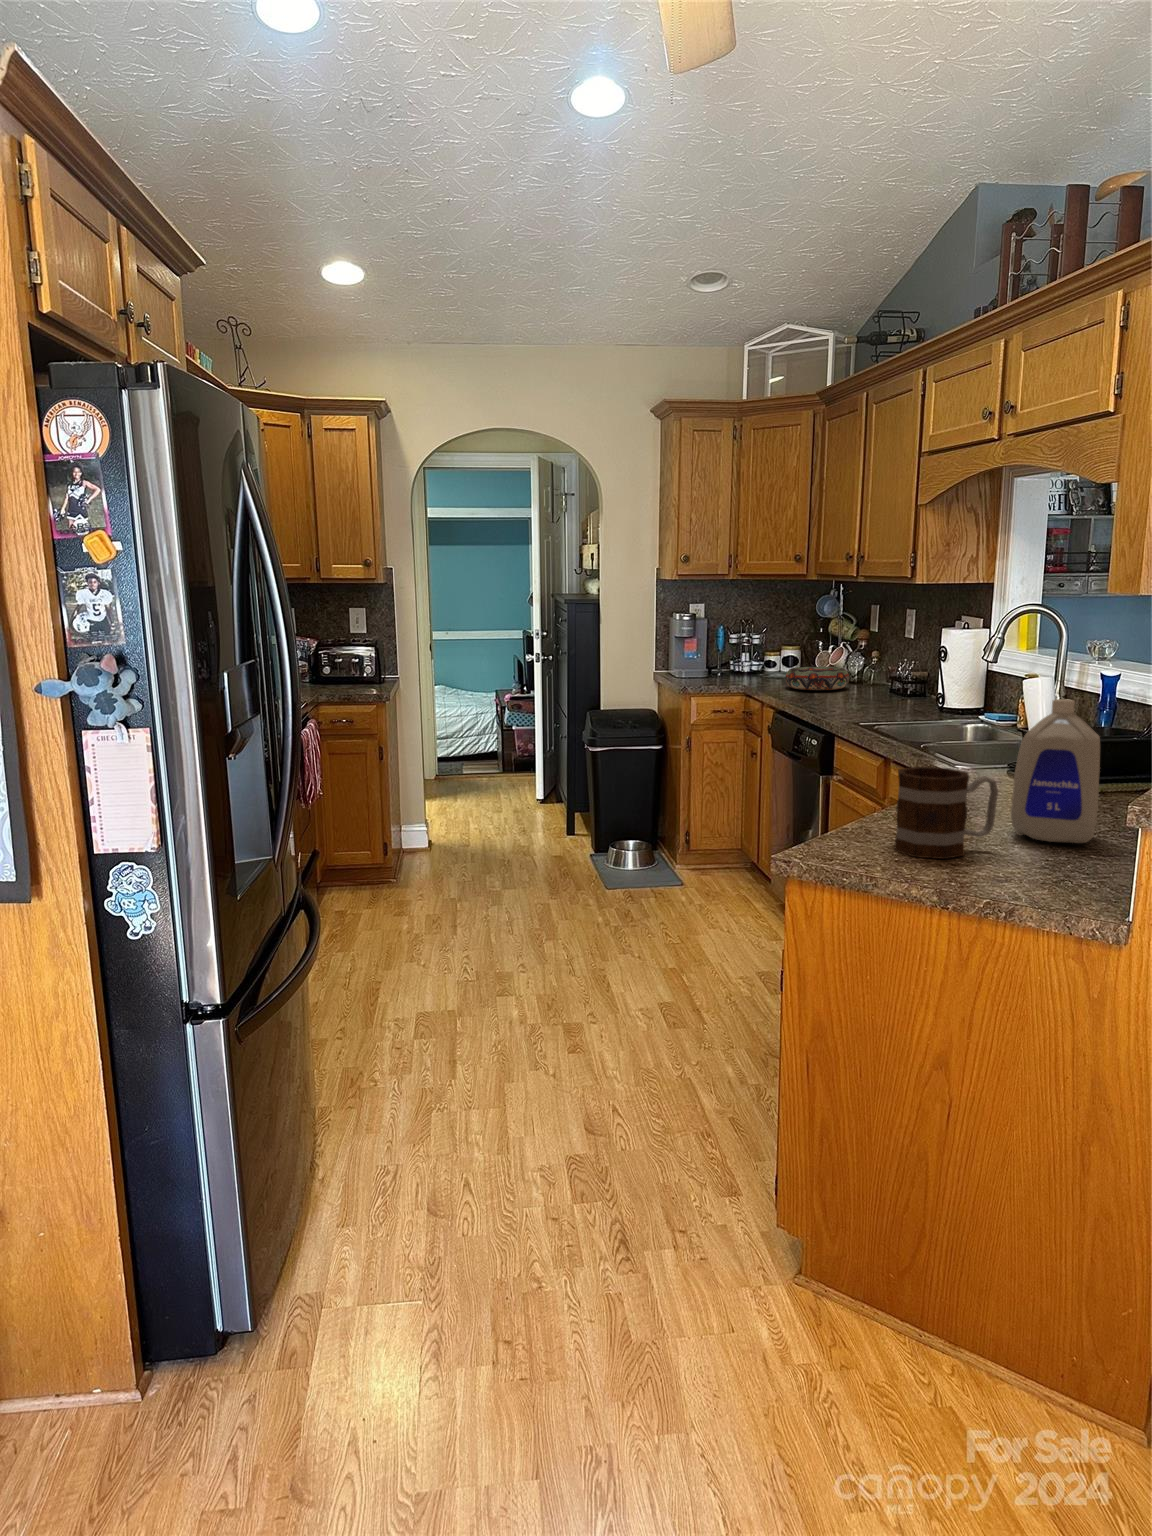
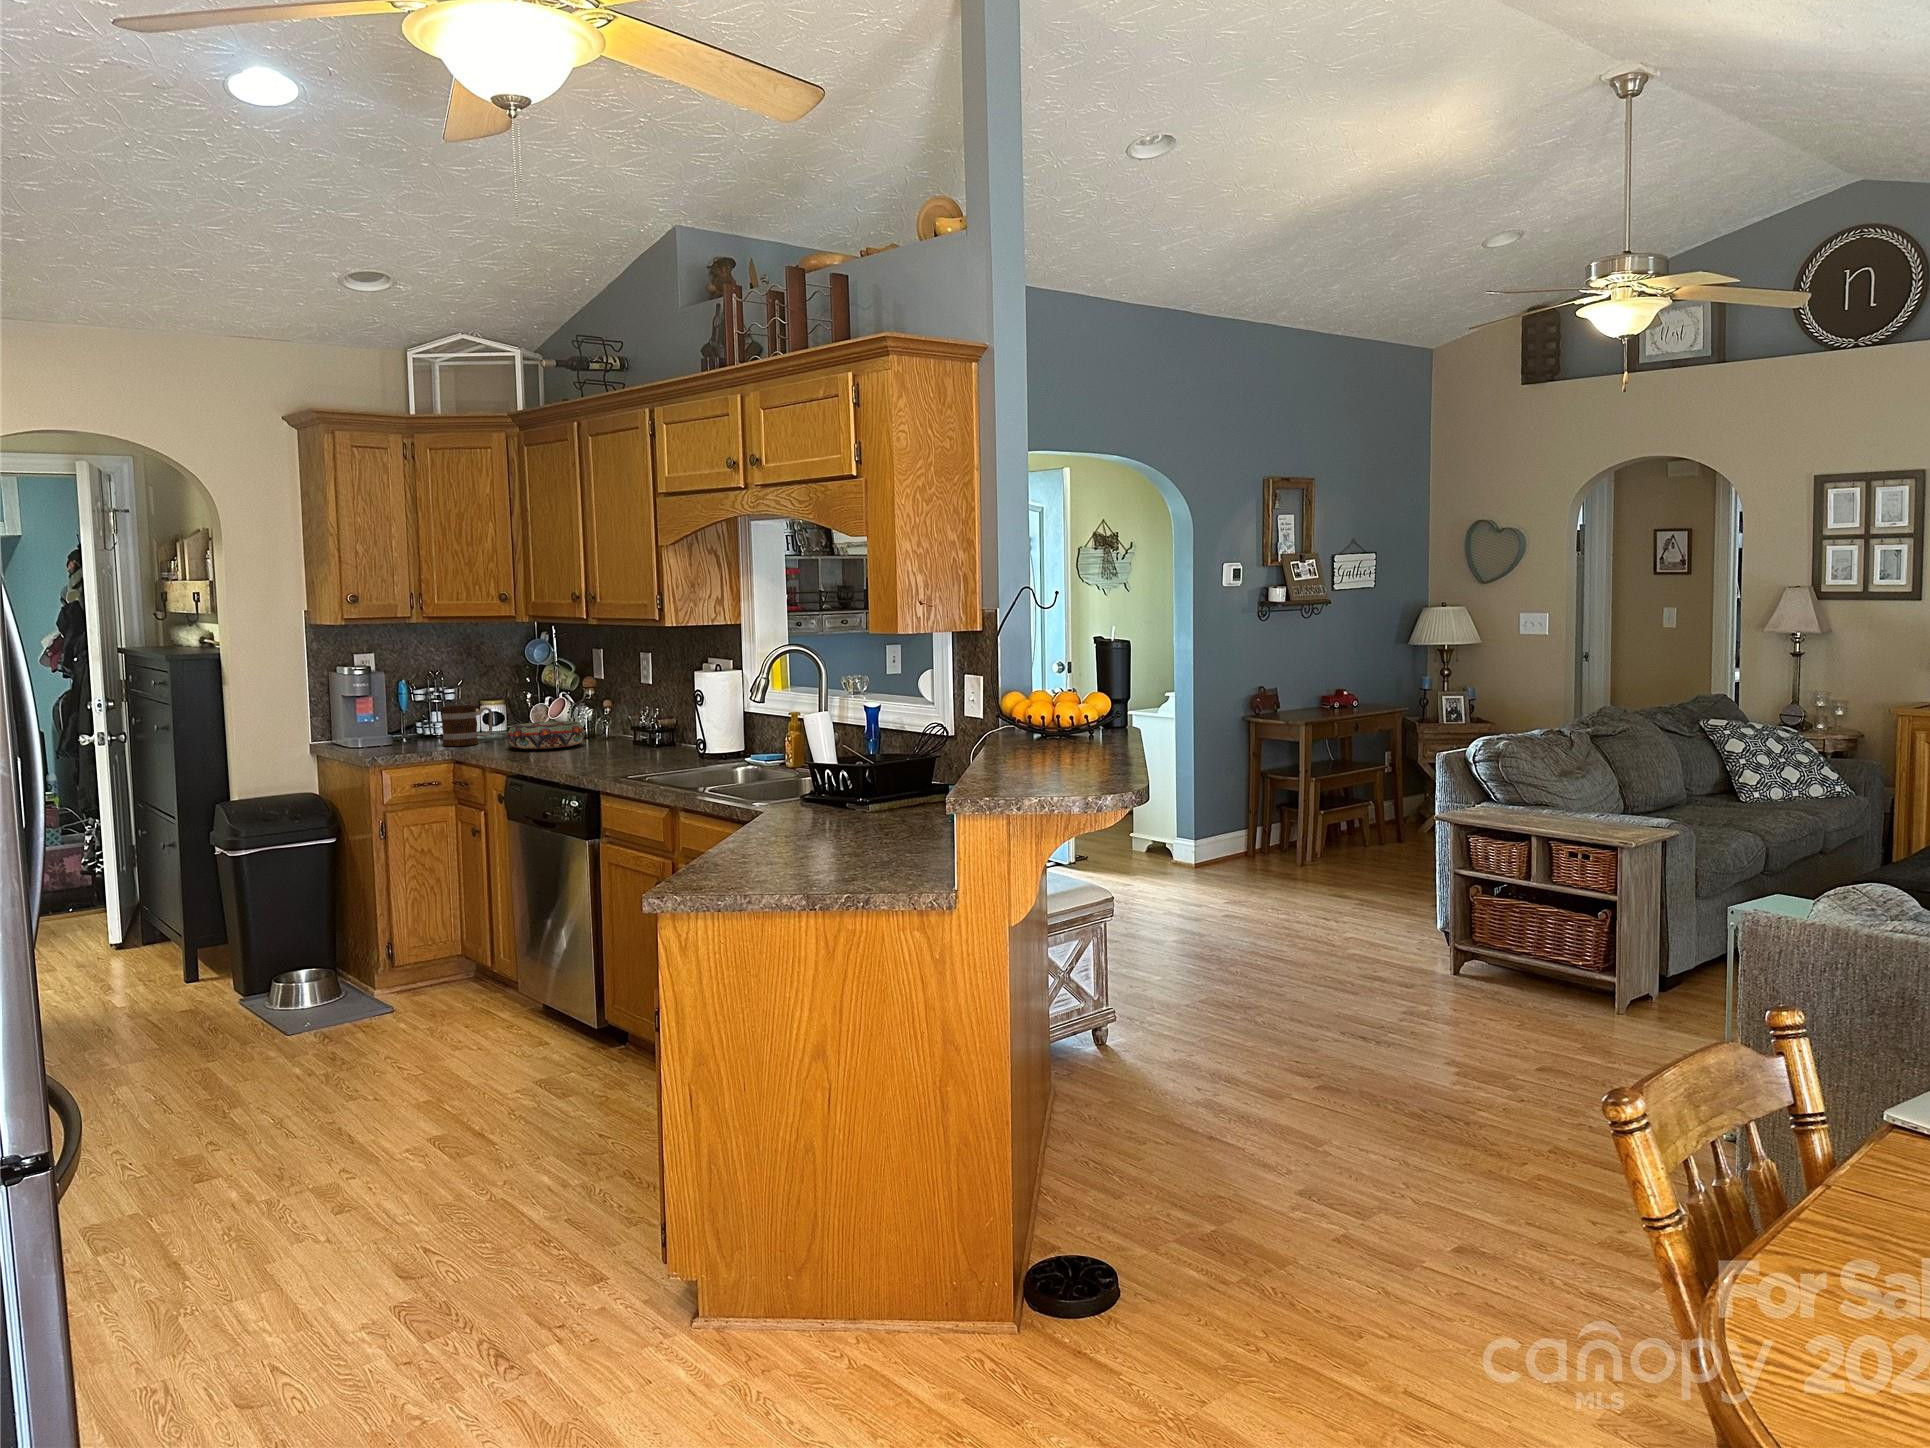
bottle: present [1011,699,1100,843] -> none [828,724,895,845]
mug: present [895,767,998,859] -> present [441,705,493,746]

